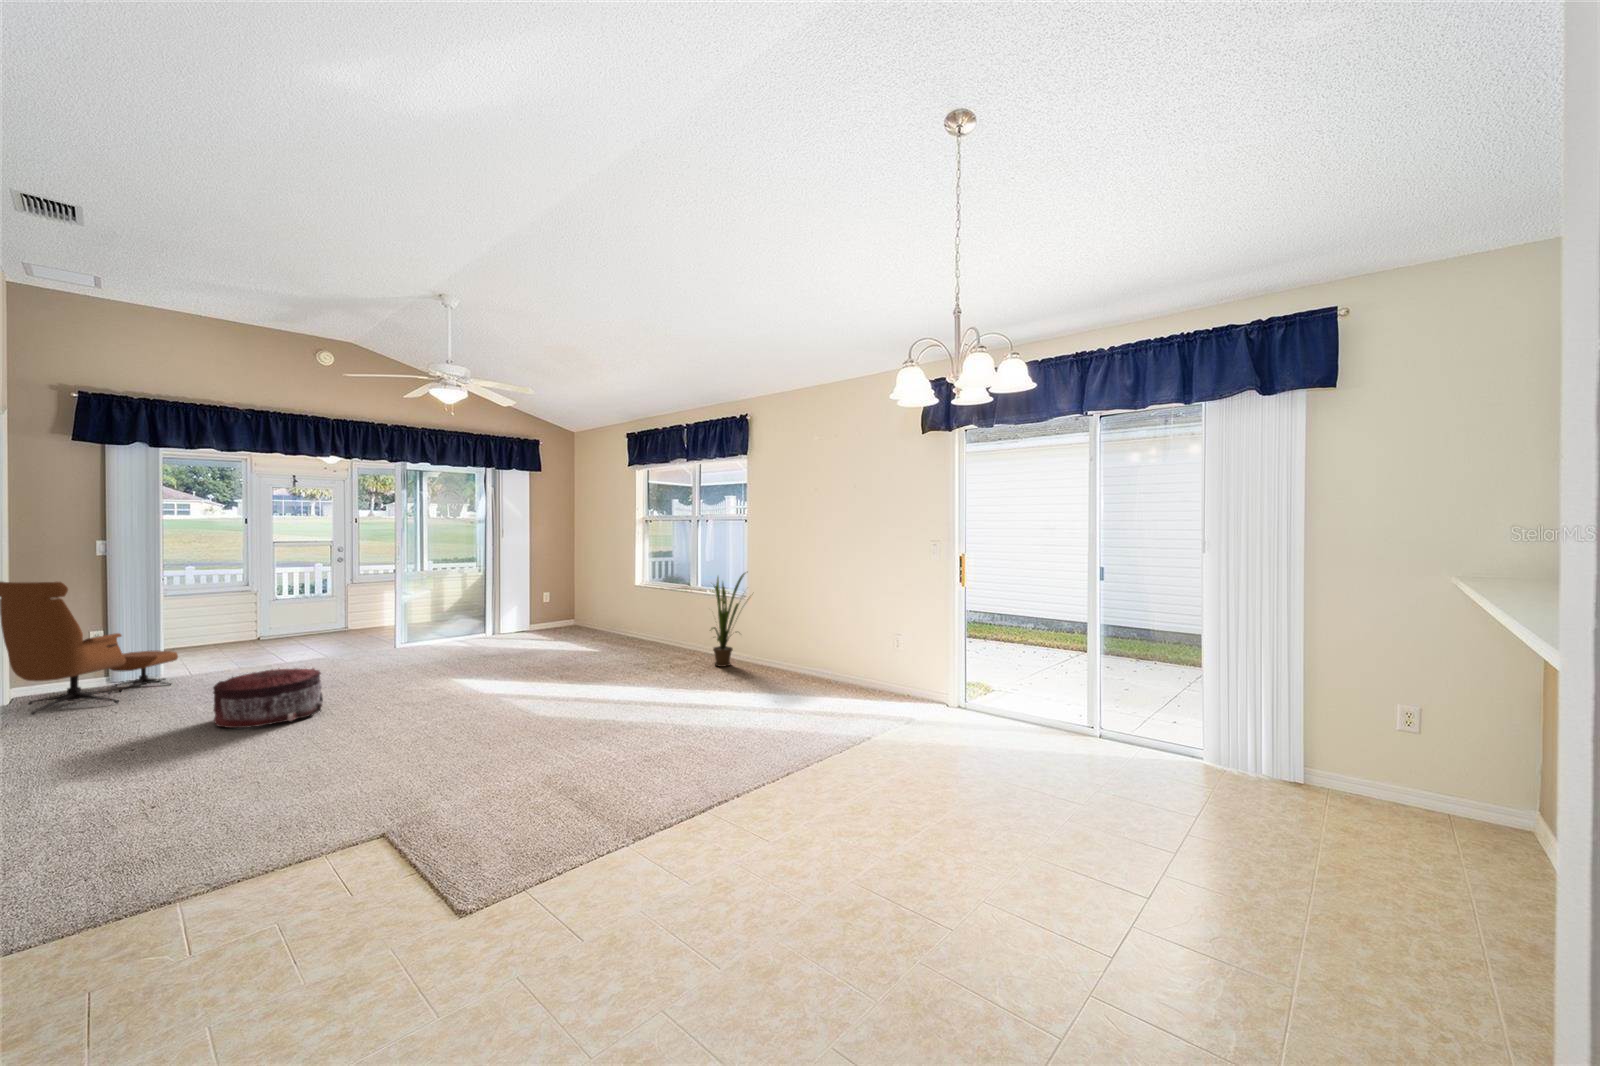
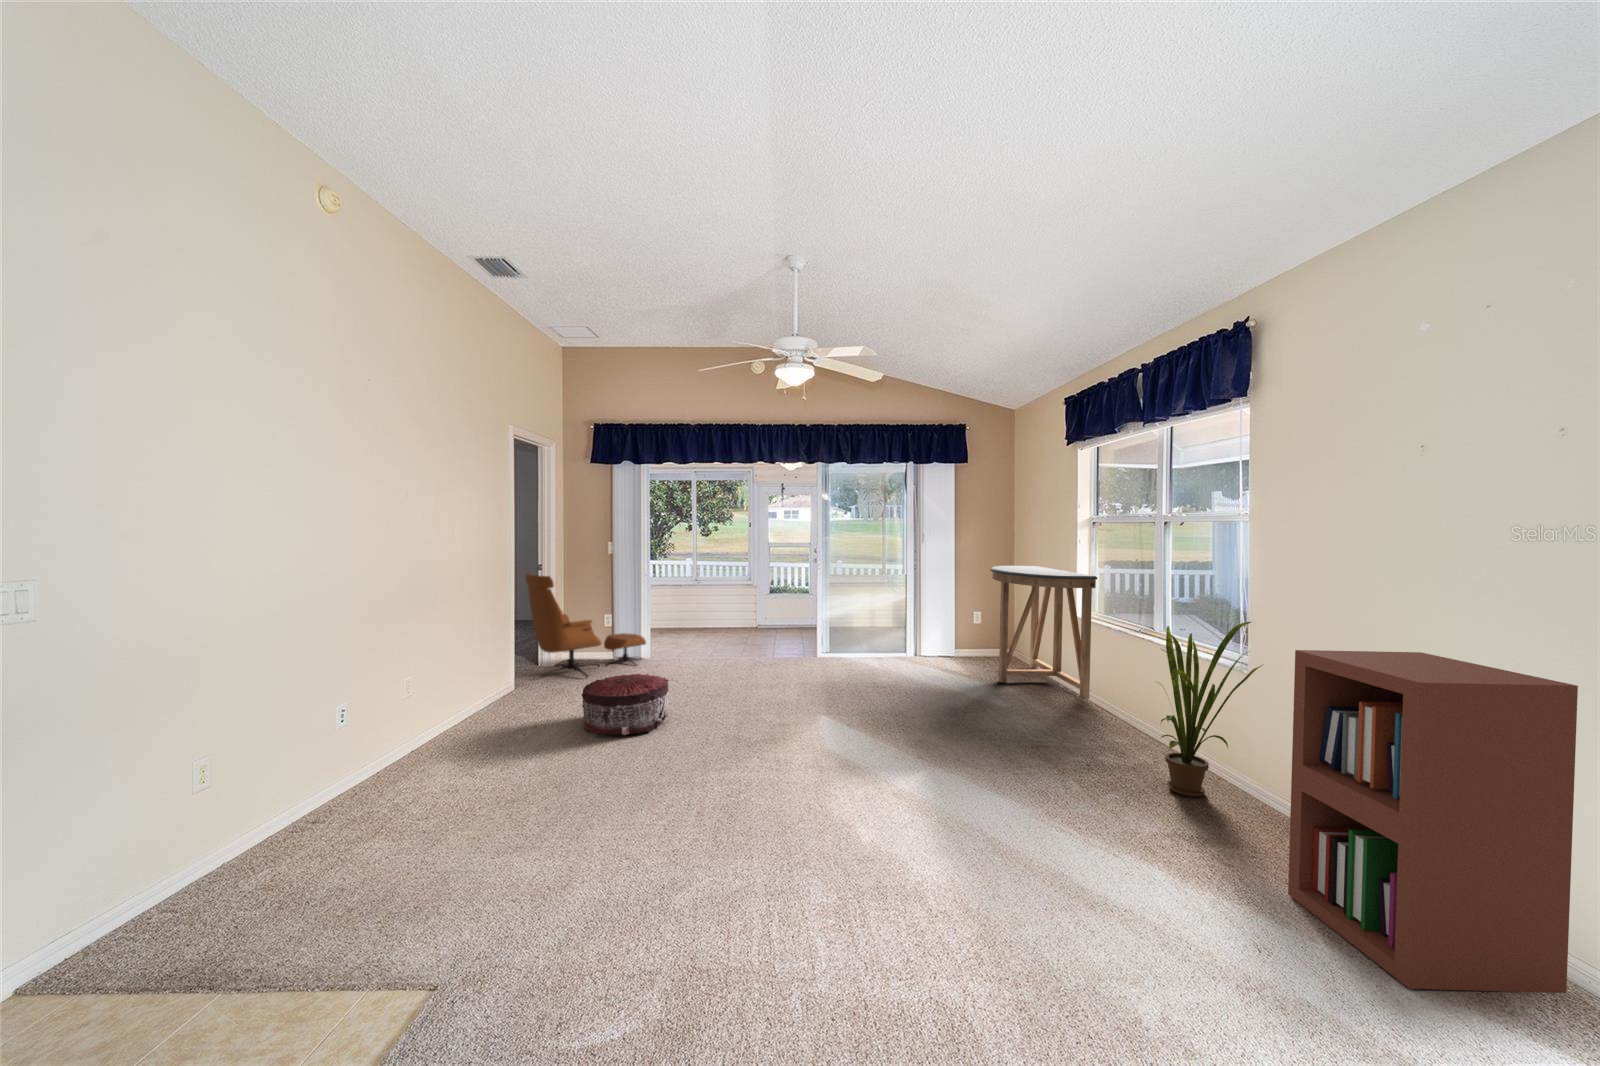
console table: none [569,553,652,640] -> present [990,566,1097,699]
bookshelf: none [776,574,854,694] -> present [1288,650,1578,993]

